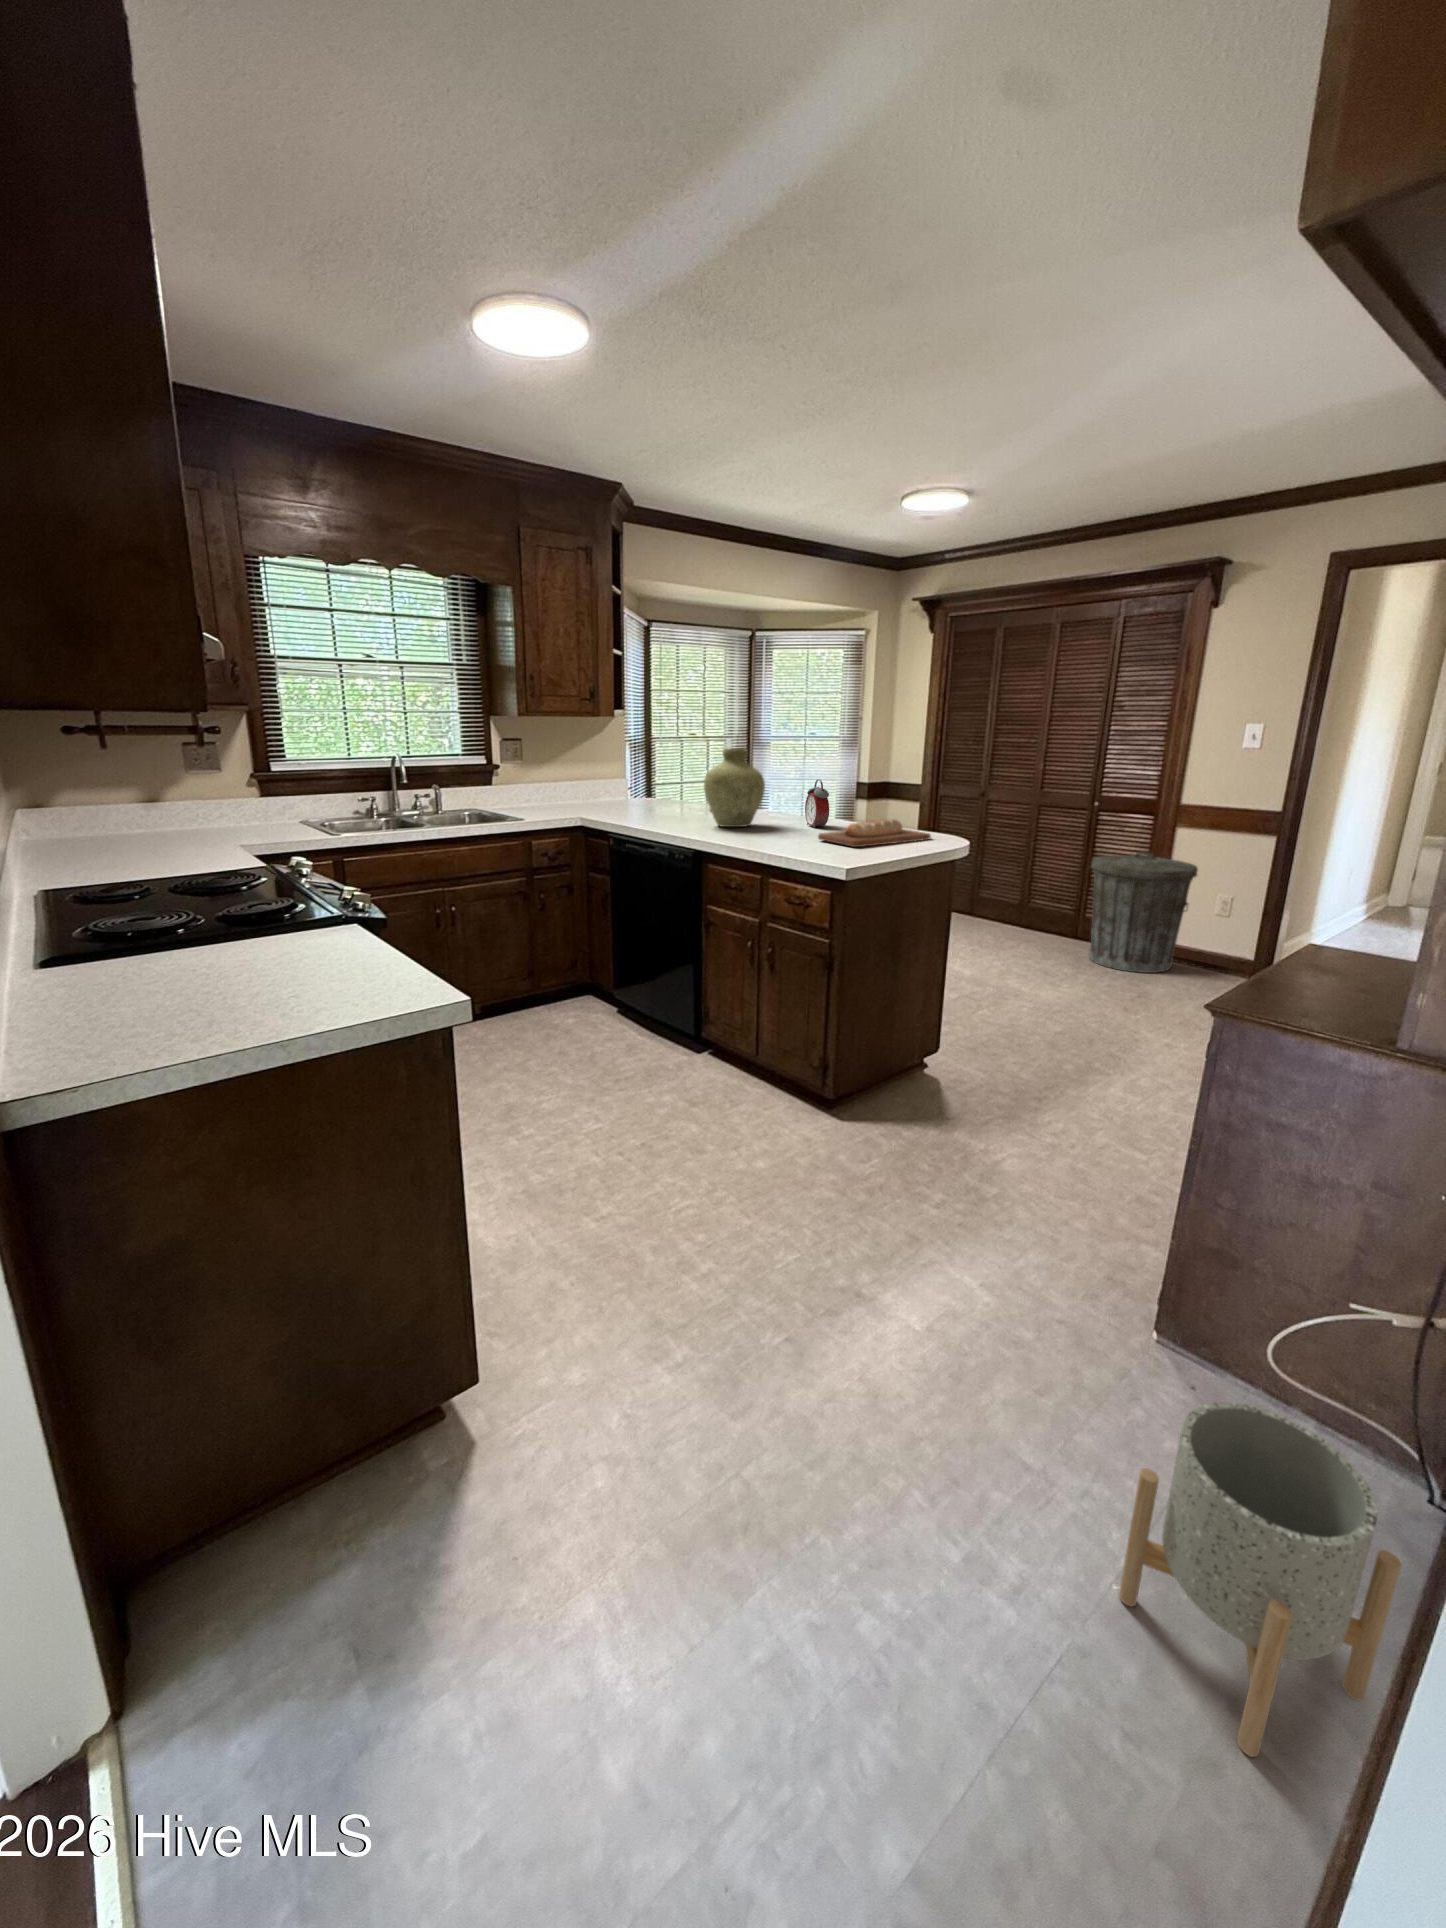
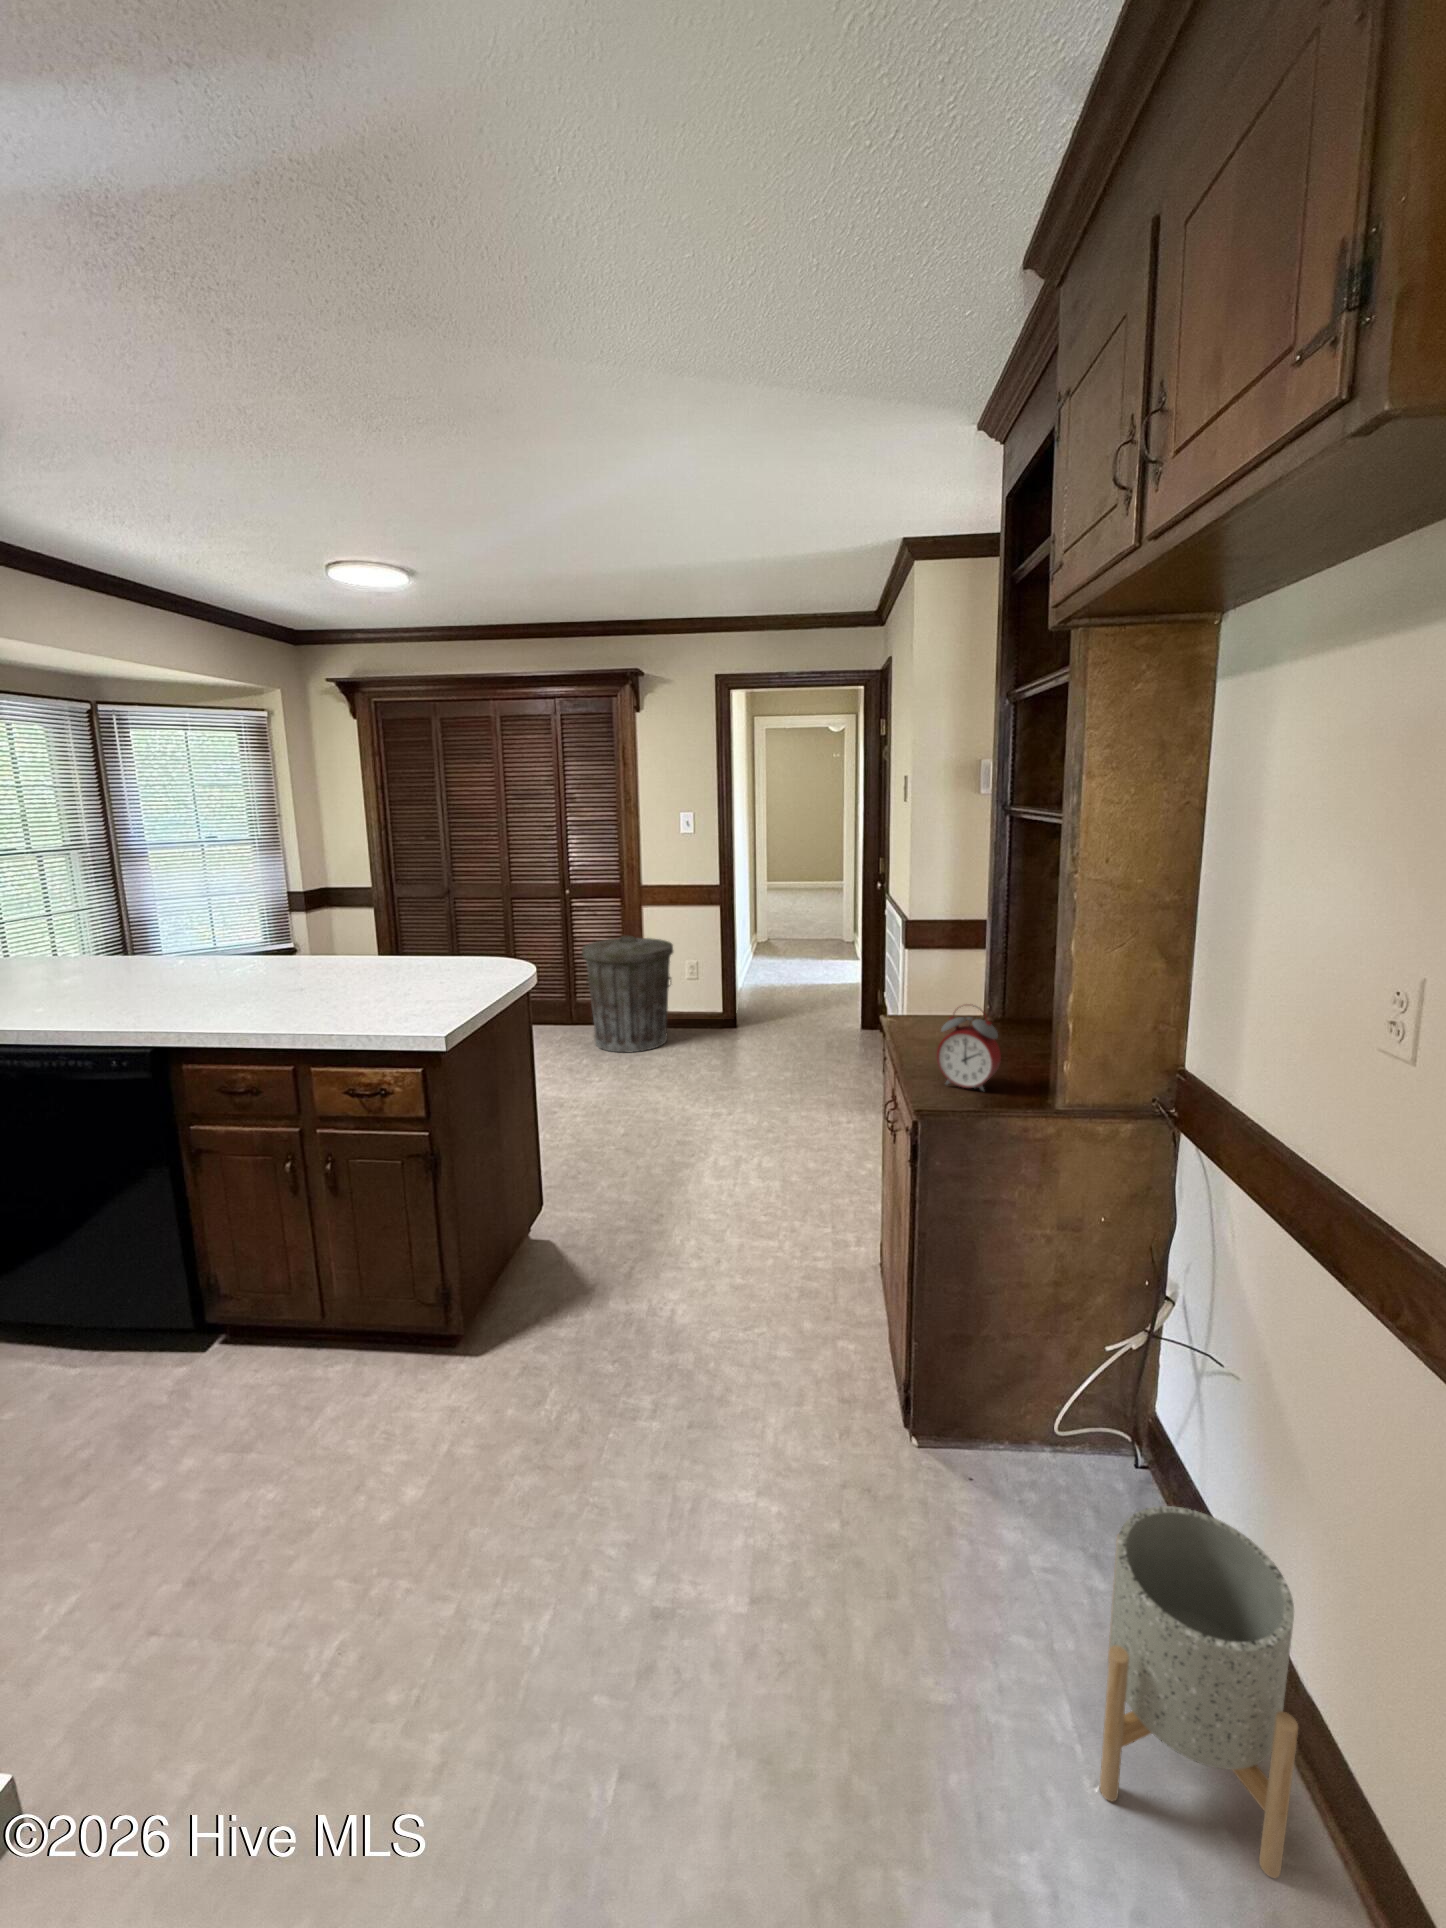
vase: present [704,748,765,827] -> none [143,886,248,1002]
alarm clock: present [805,779,829,827] -> present [937,1006,1001,1090]
bread loaf: present [818,819,931,847] -> none [364,957,500,1004]

